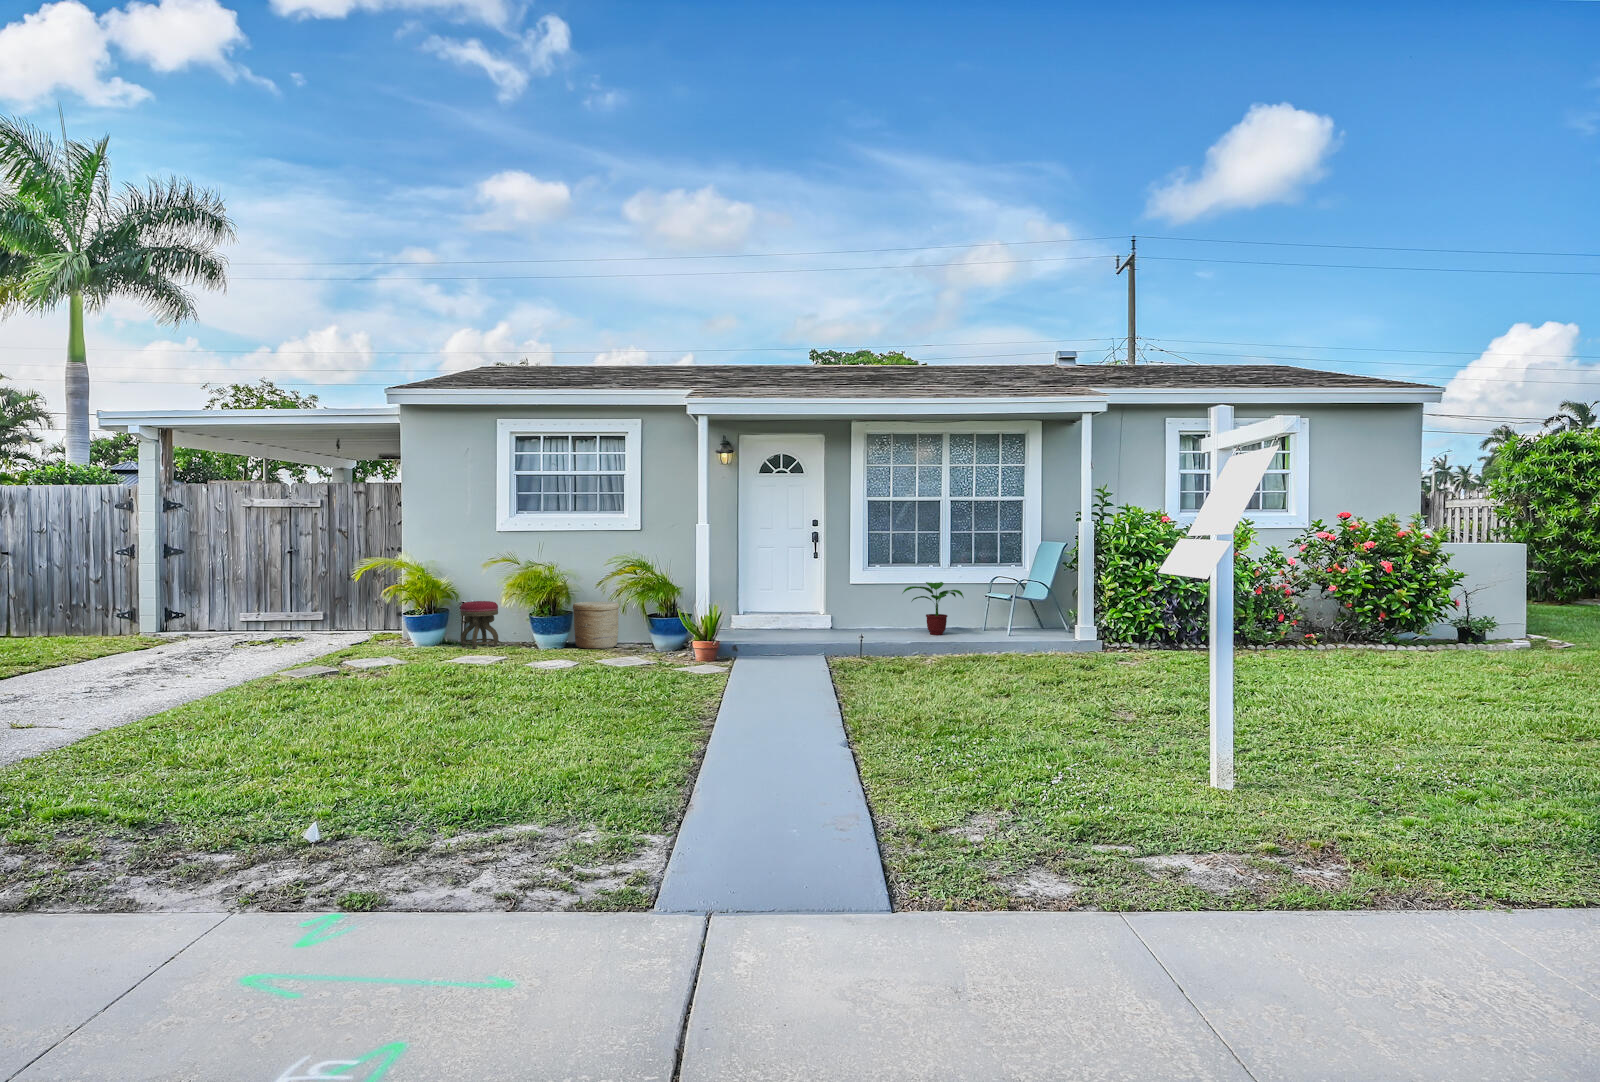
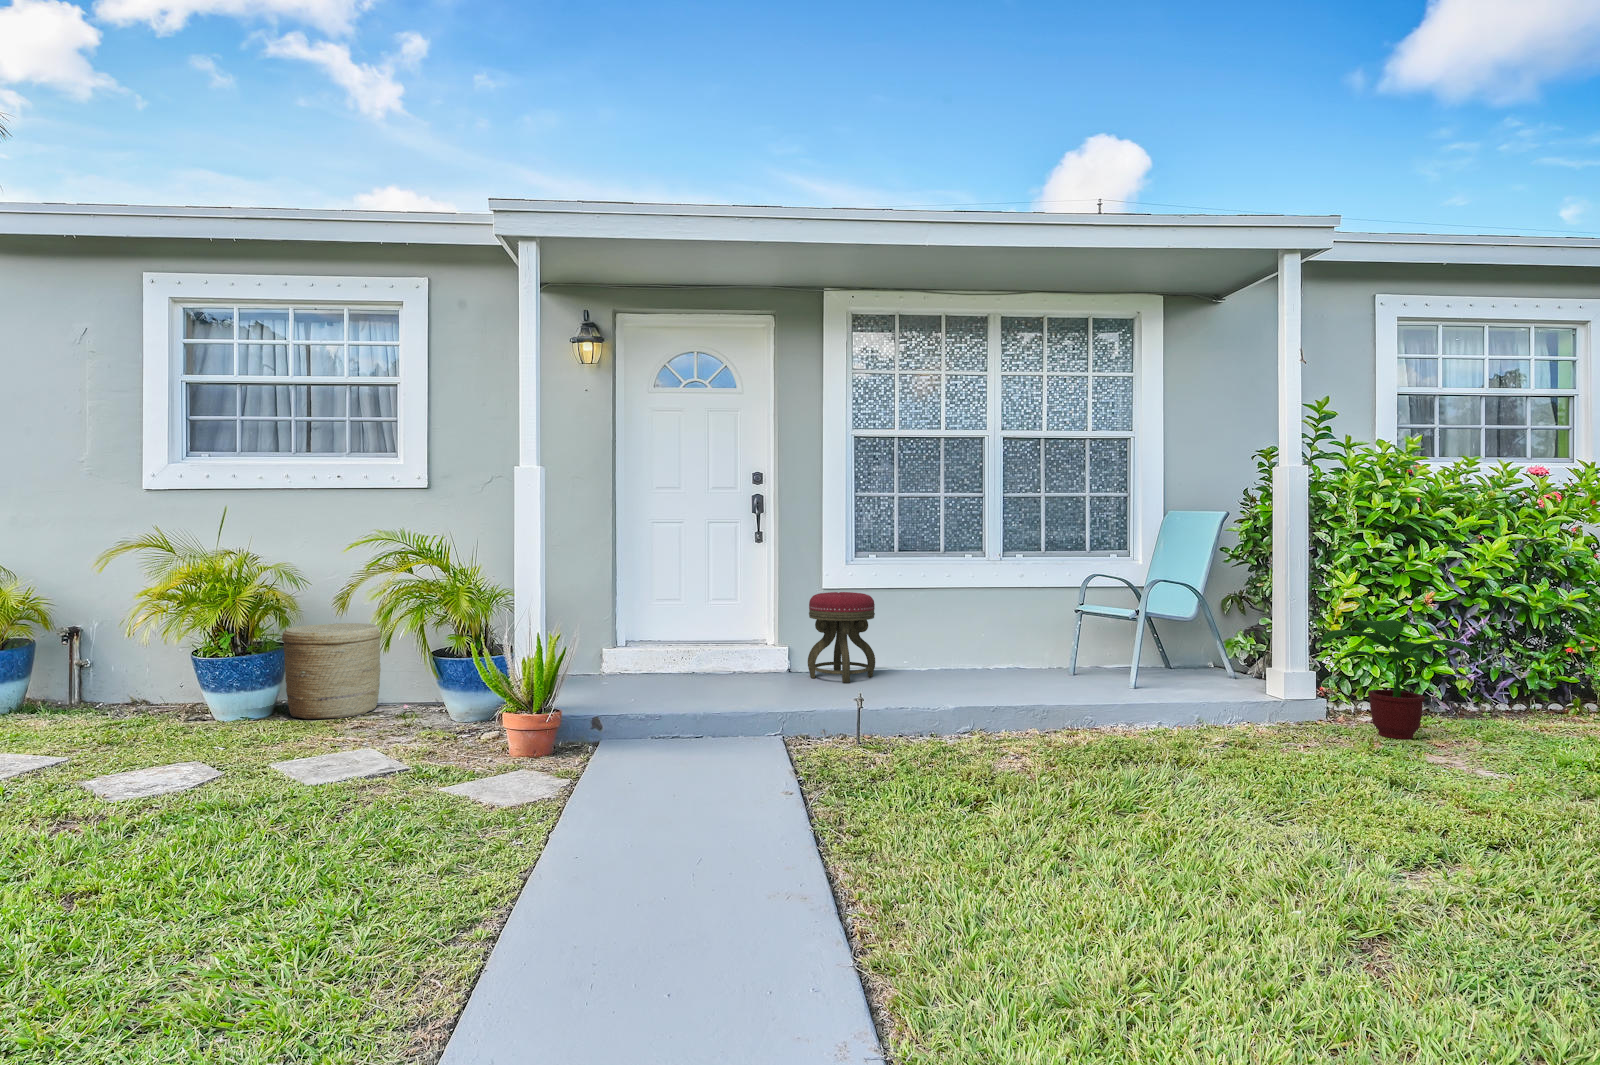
potted plant: present [903,582,964,635] -> present [1319,619,1479,739]
stool: present [460,601,498,649] -> present [808,592,875,683]

